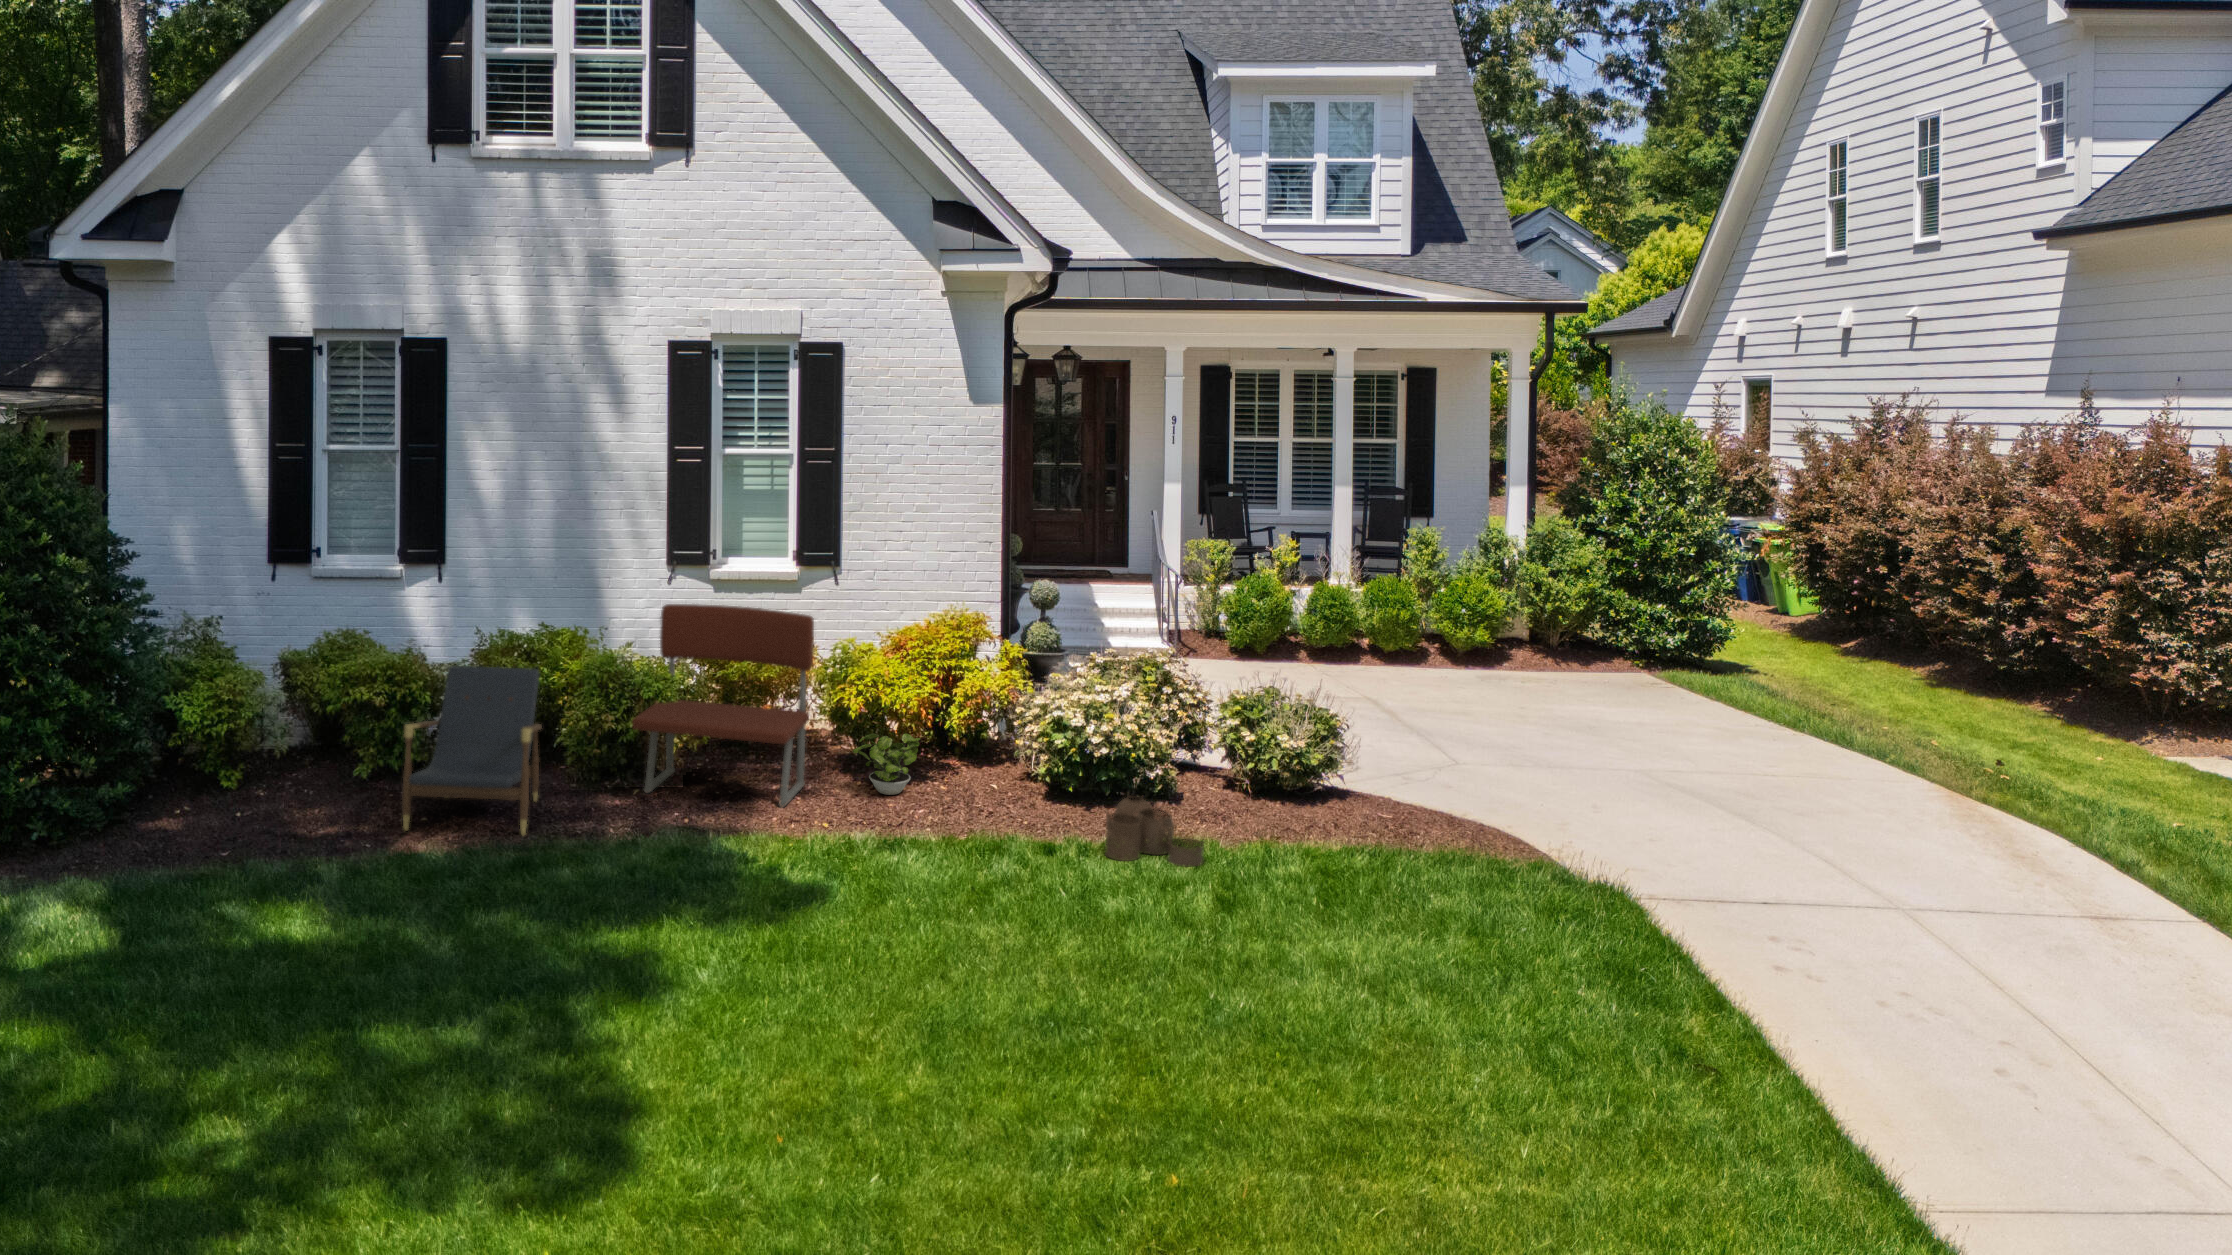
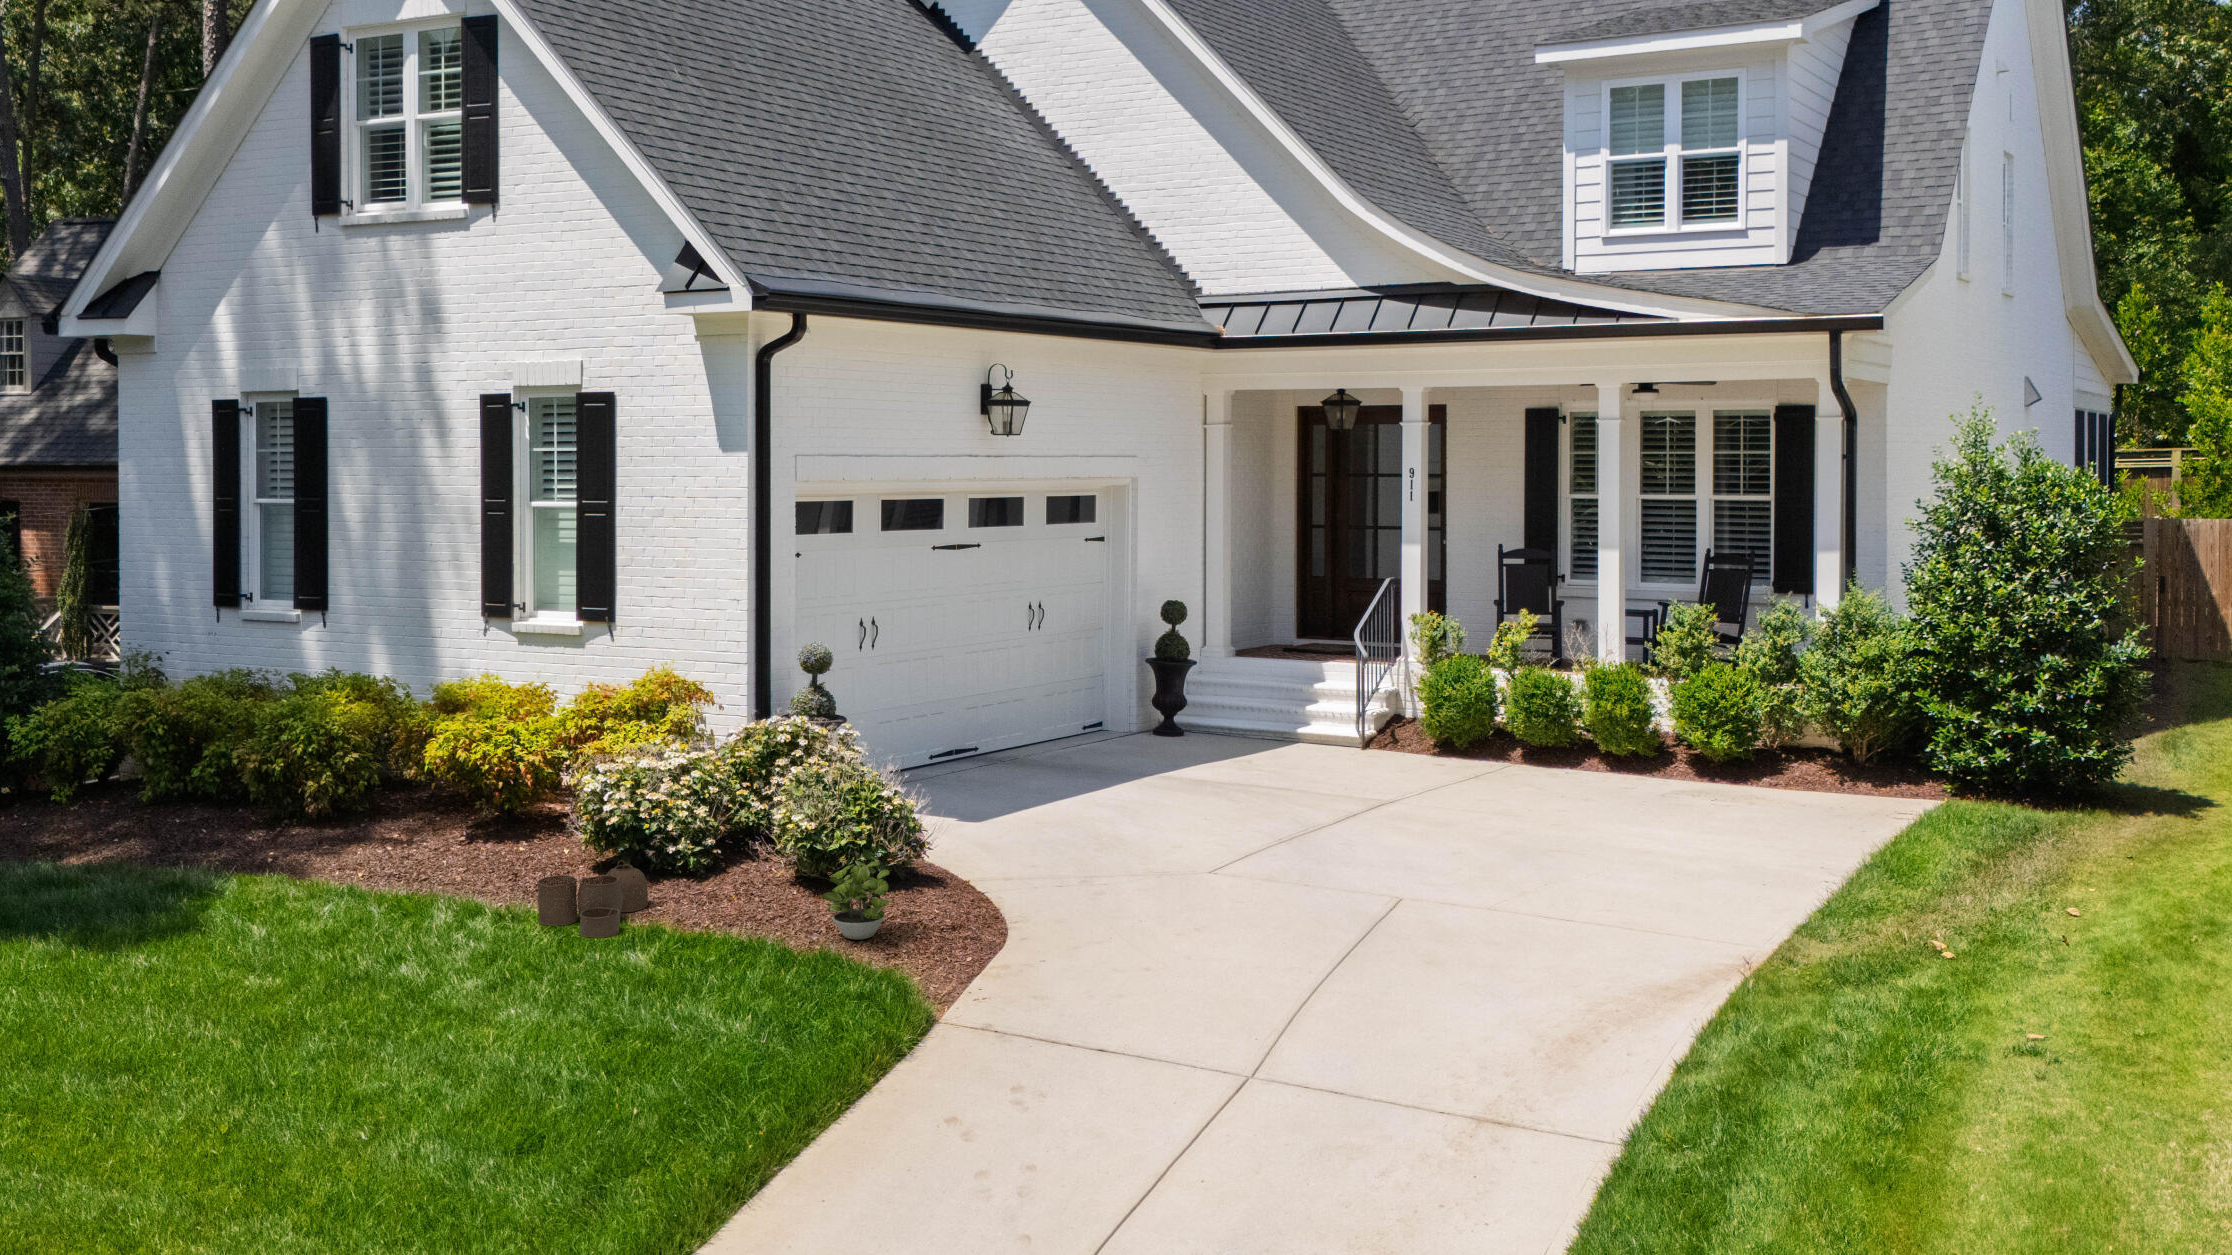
bench: present [632,604,814,807] -> none [298,648,463,853]
lounge chair: present [402,666,542,835] -> none [72,694,236,849]
potted plant: present [853,733,920,795] -> present [822,860,890,940]

